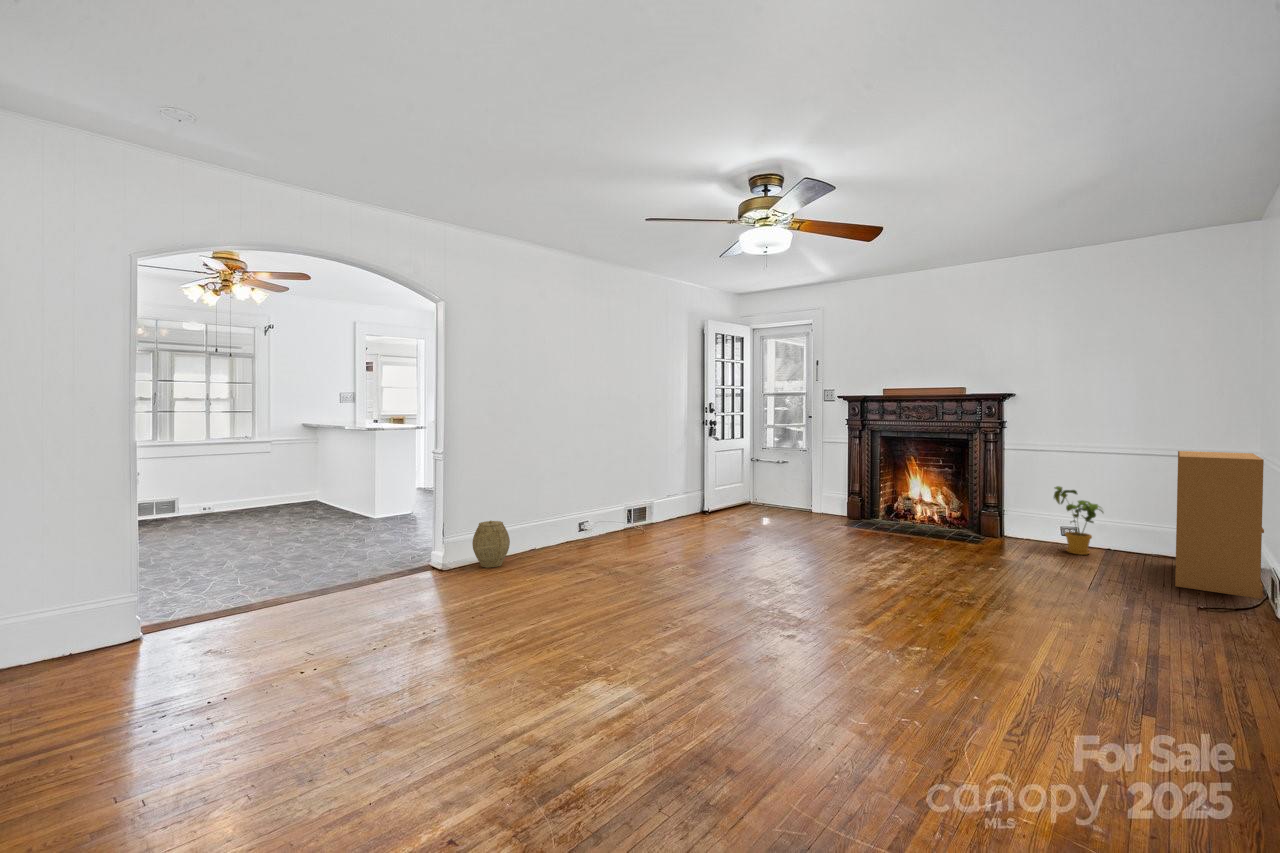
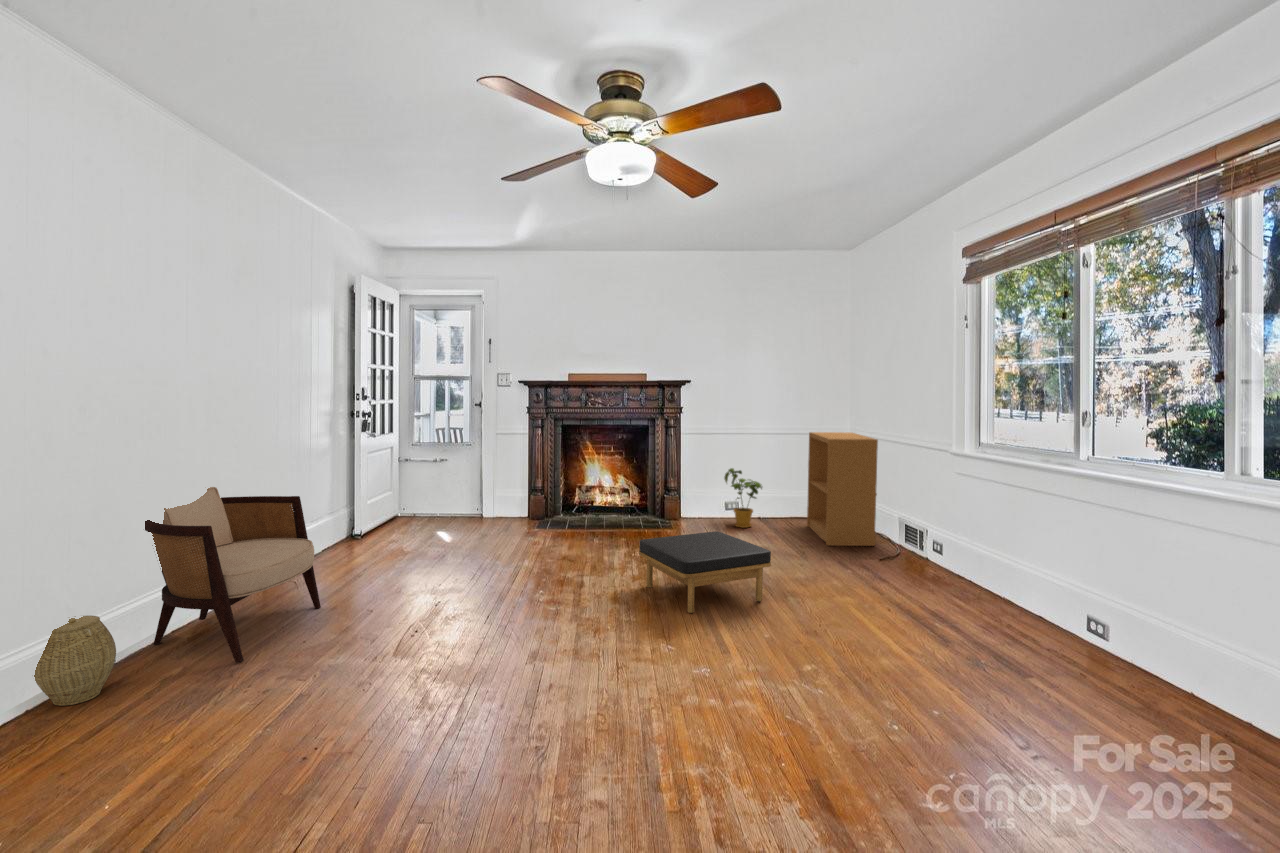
armchair: none [535,460,638,566] -> present [145,487,321,662]
ottoman: none [881,536,1010,614] -> present [639,531,771,613]

